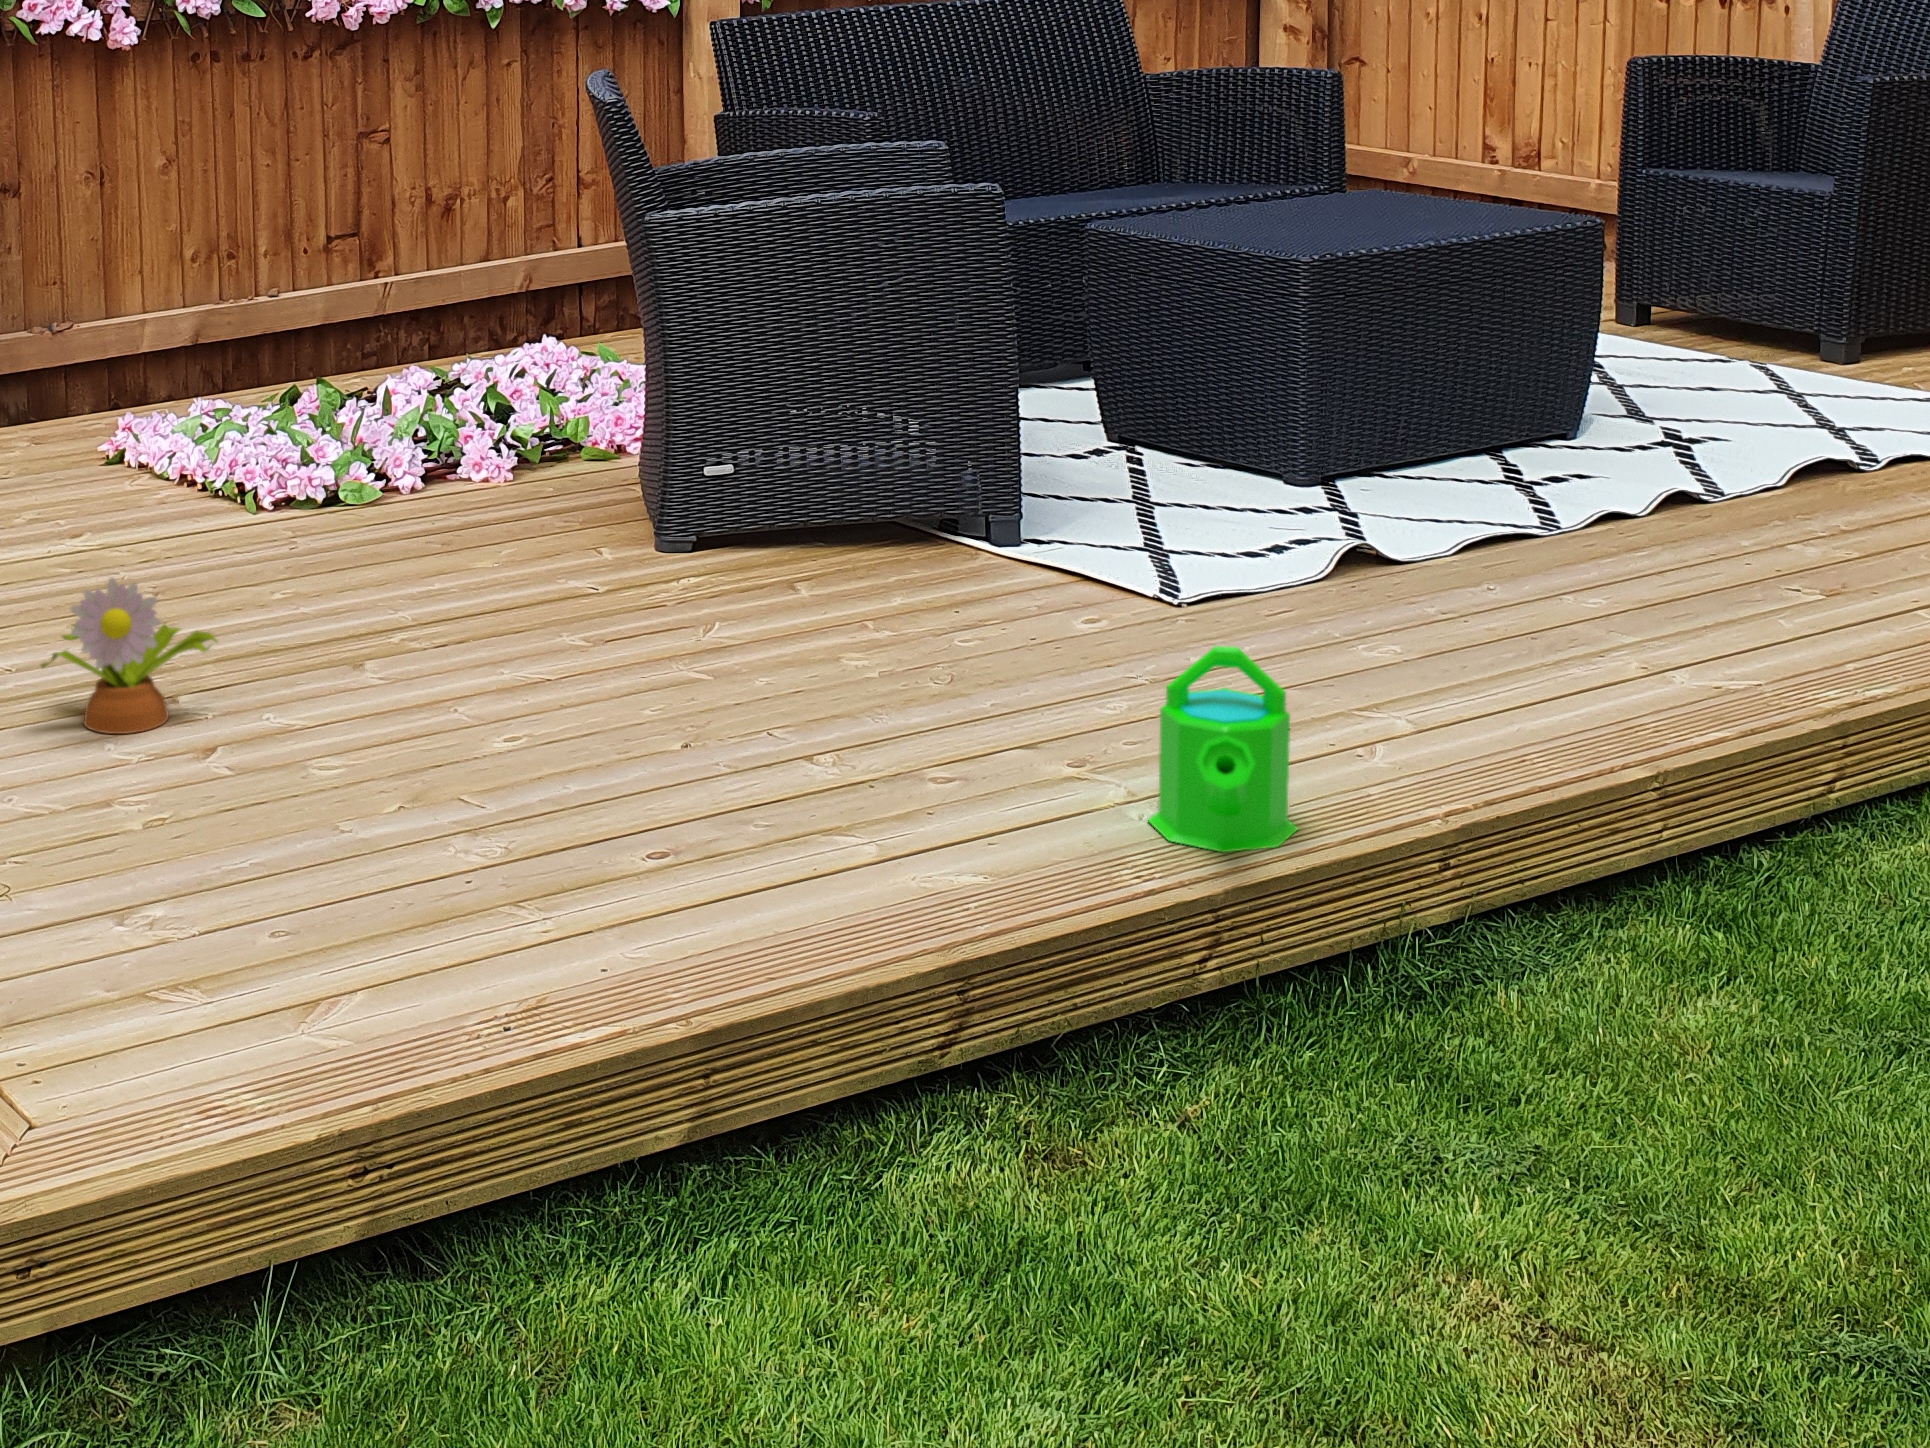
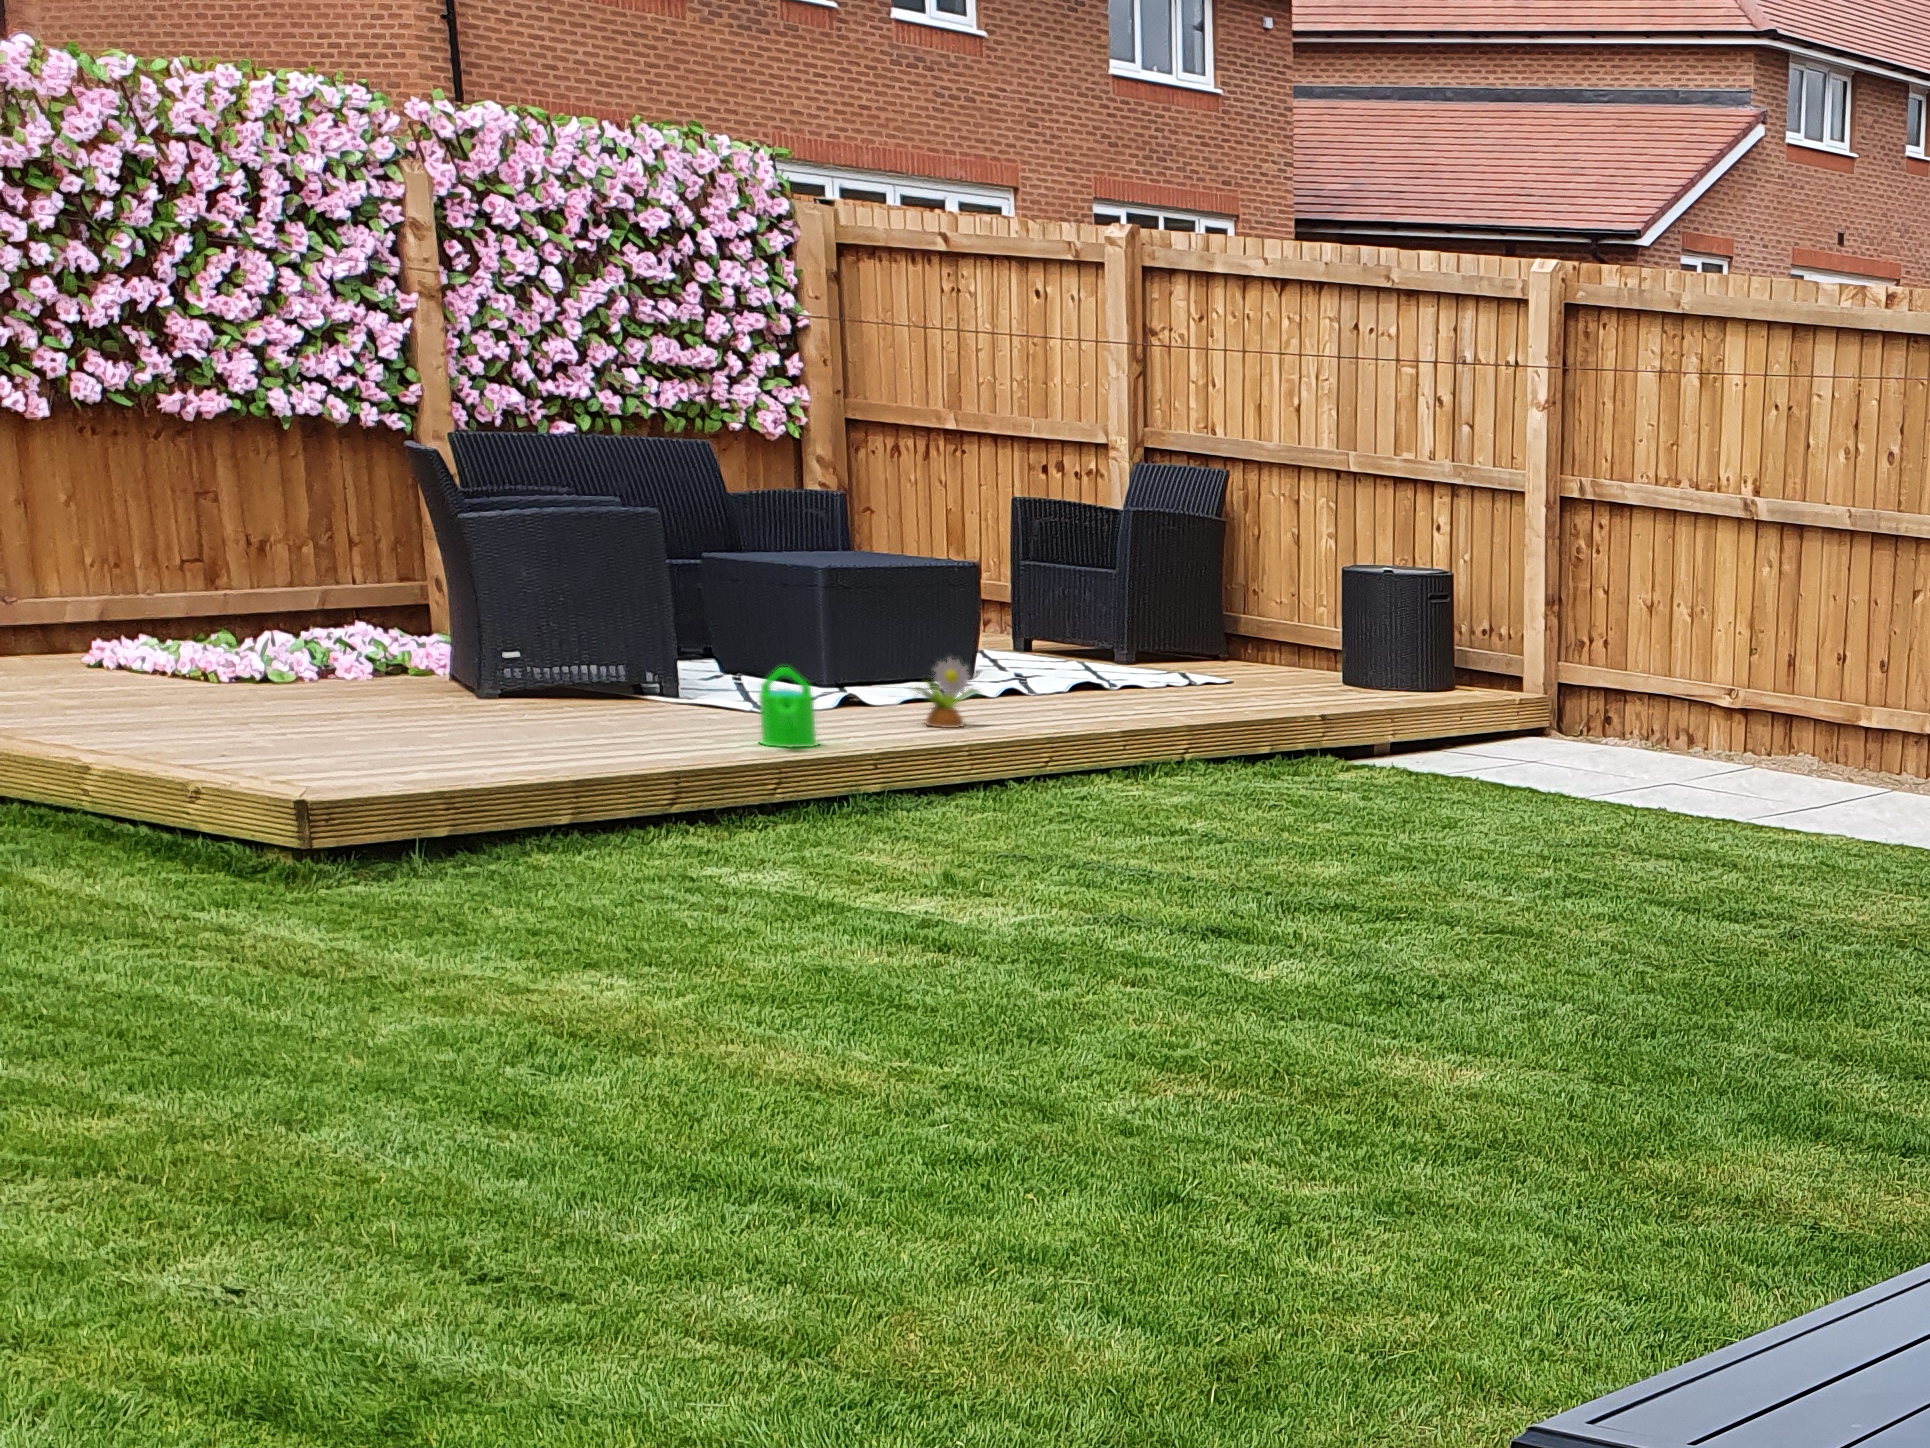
decorative plant: present [41,578,218,734] -> present [914,658,979,728]

